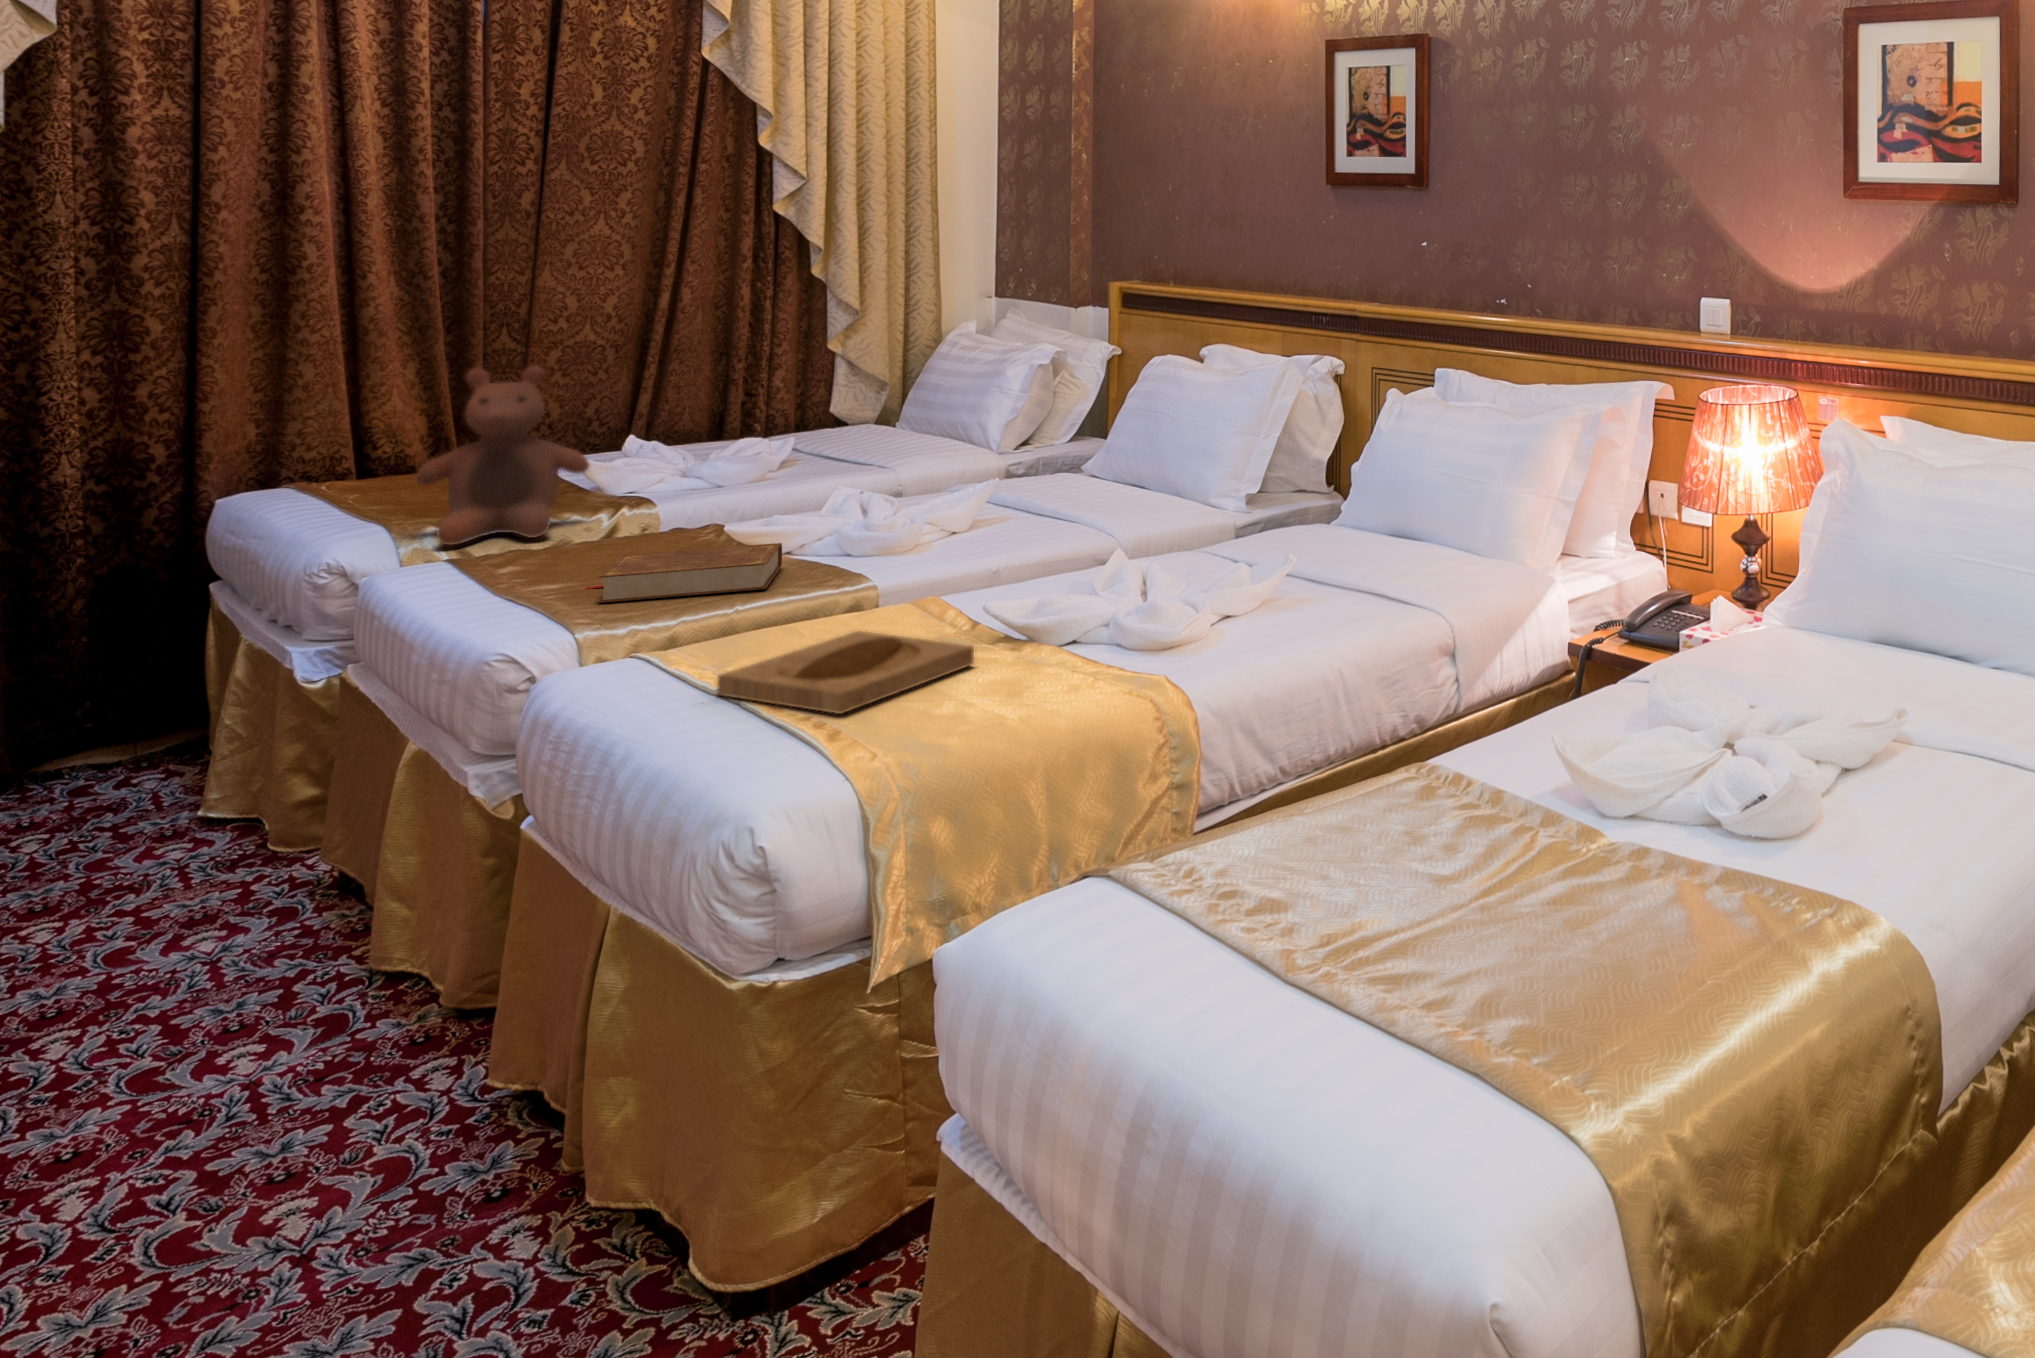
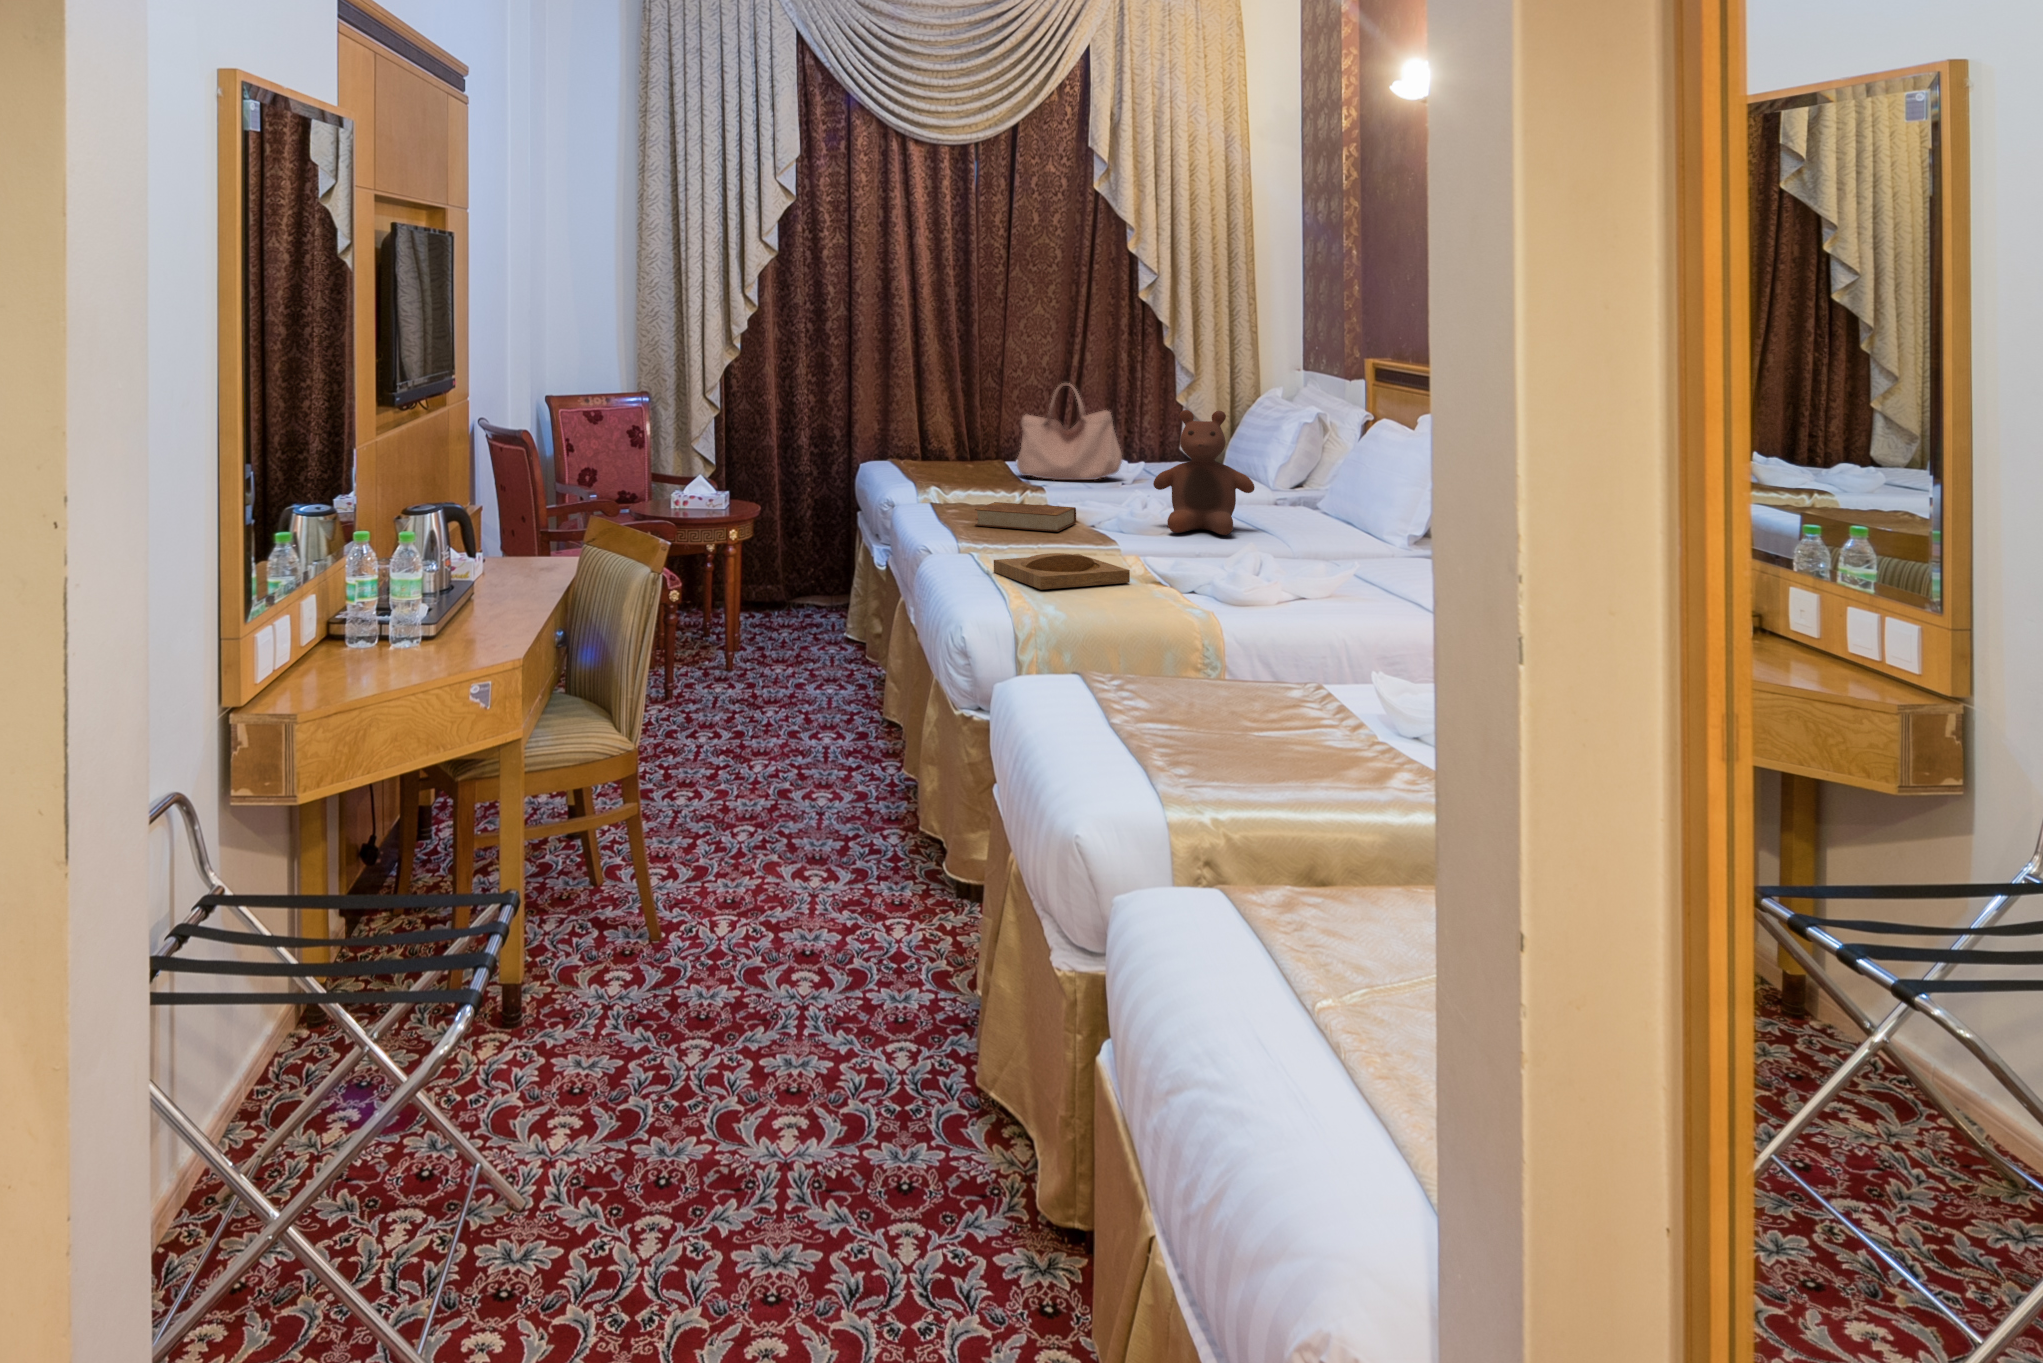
handbag: none [596,342,787,491] -> present [1017,383,1122,480]
stuffed bear: present [416,366,589,545] -> present [1153,410,1255,535]

